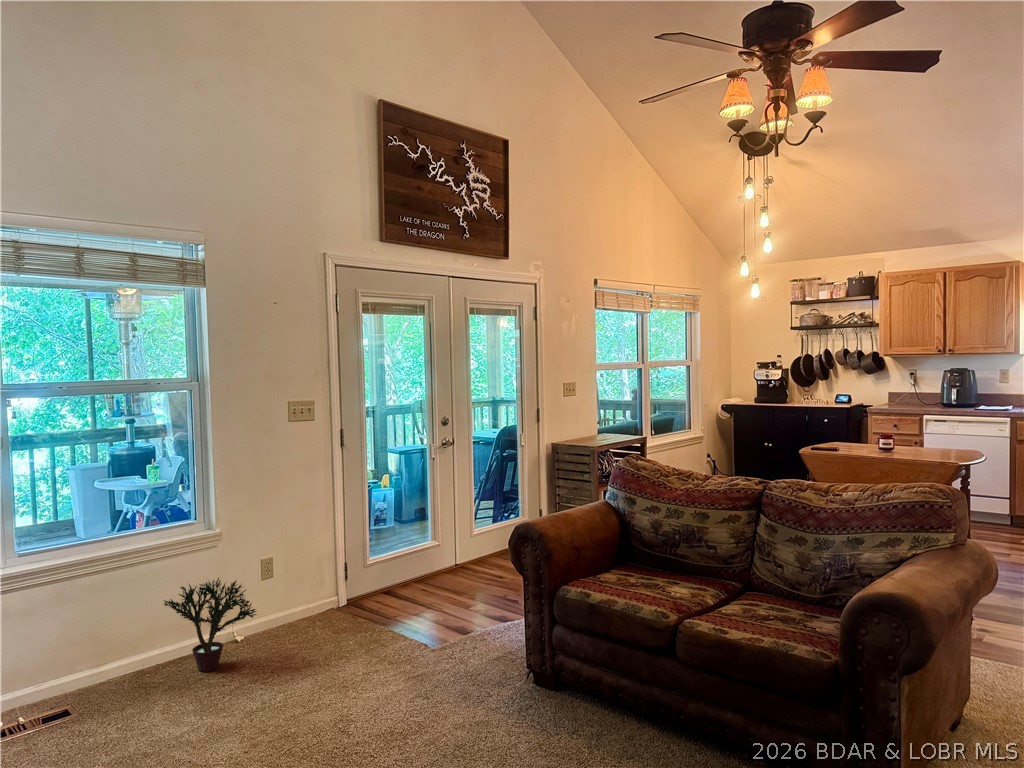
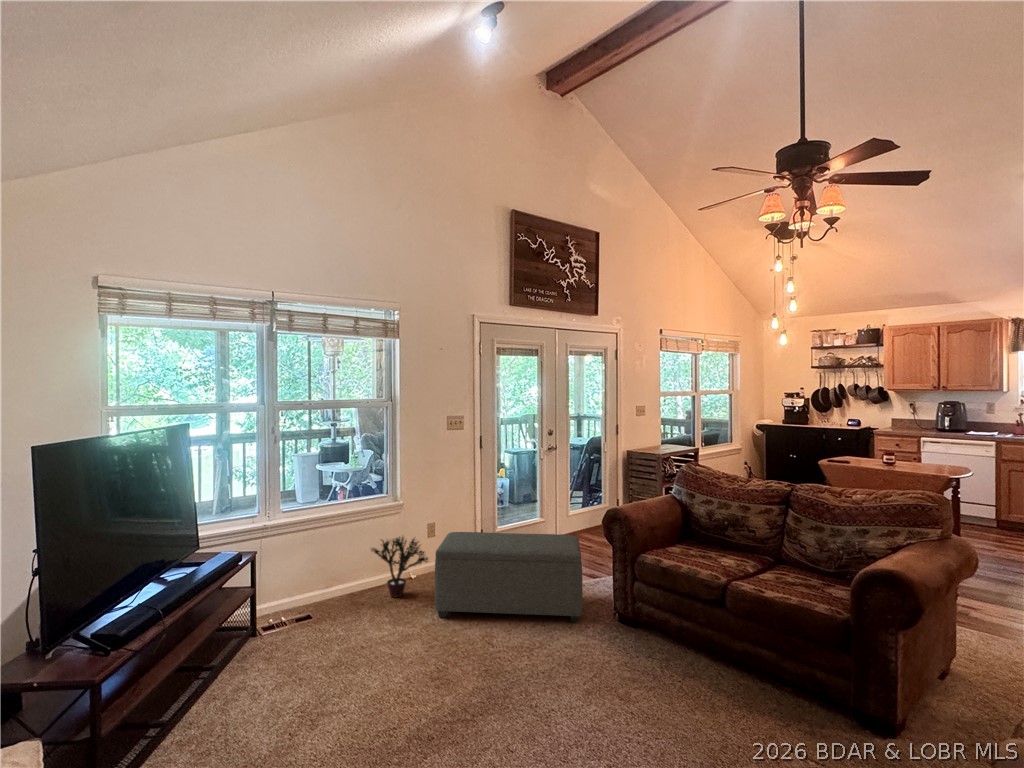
ottoman: none [259,565,479,698] -> present [435,532,583,622]

